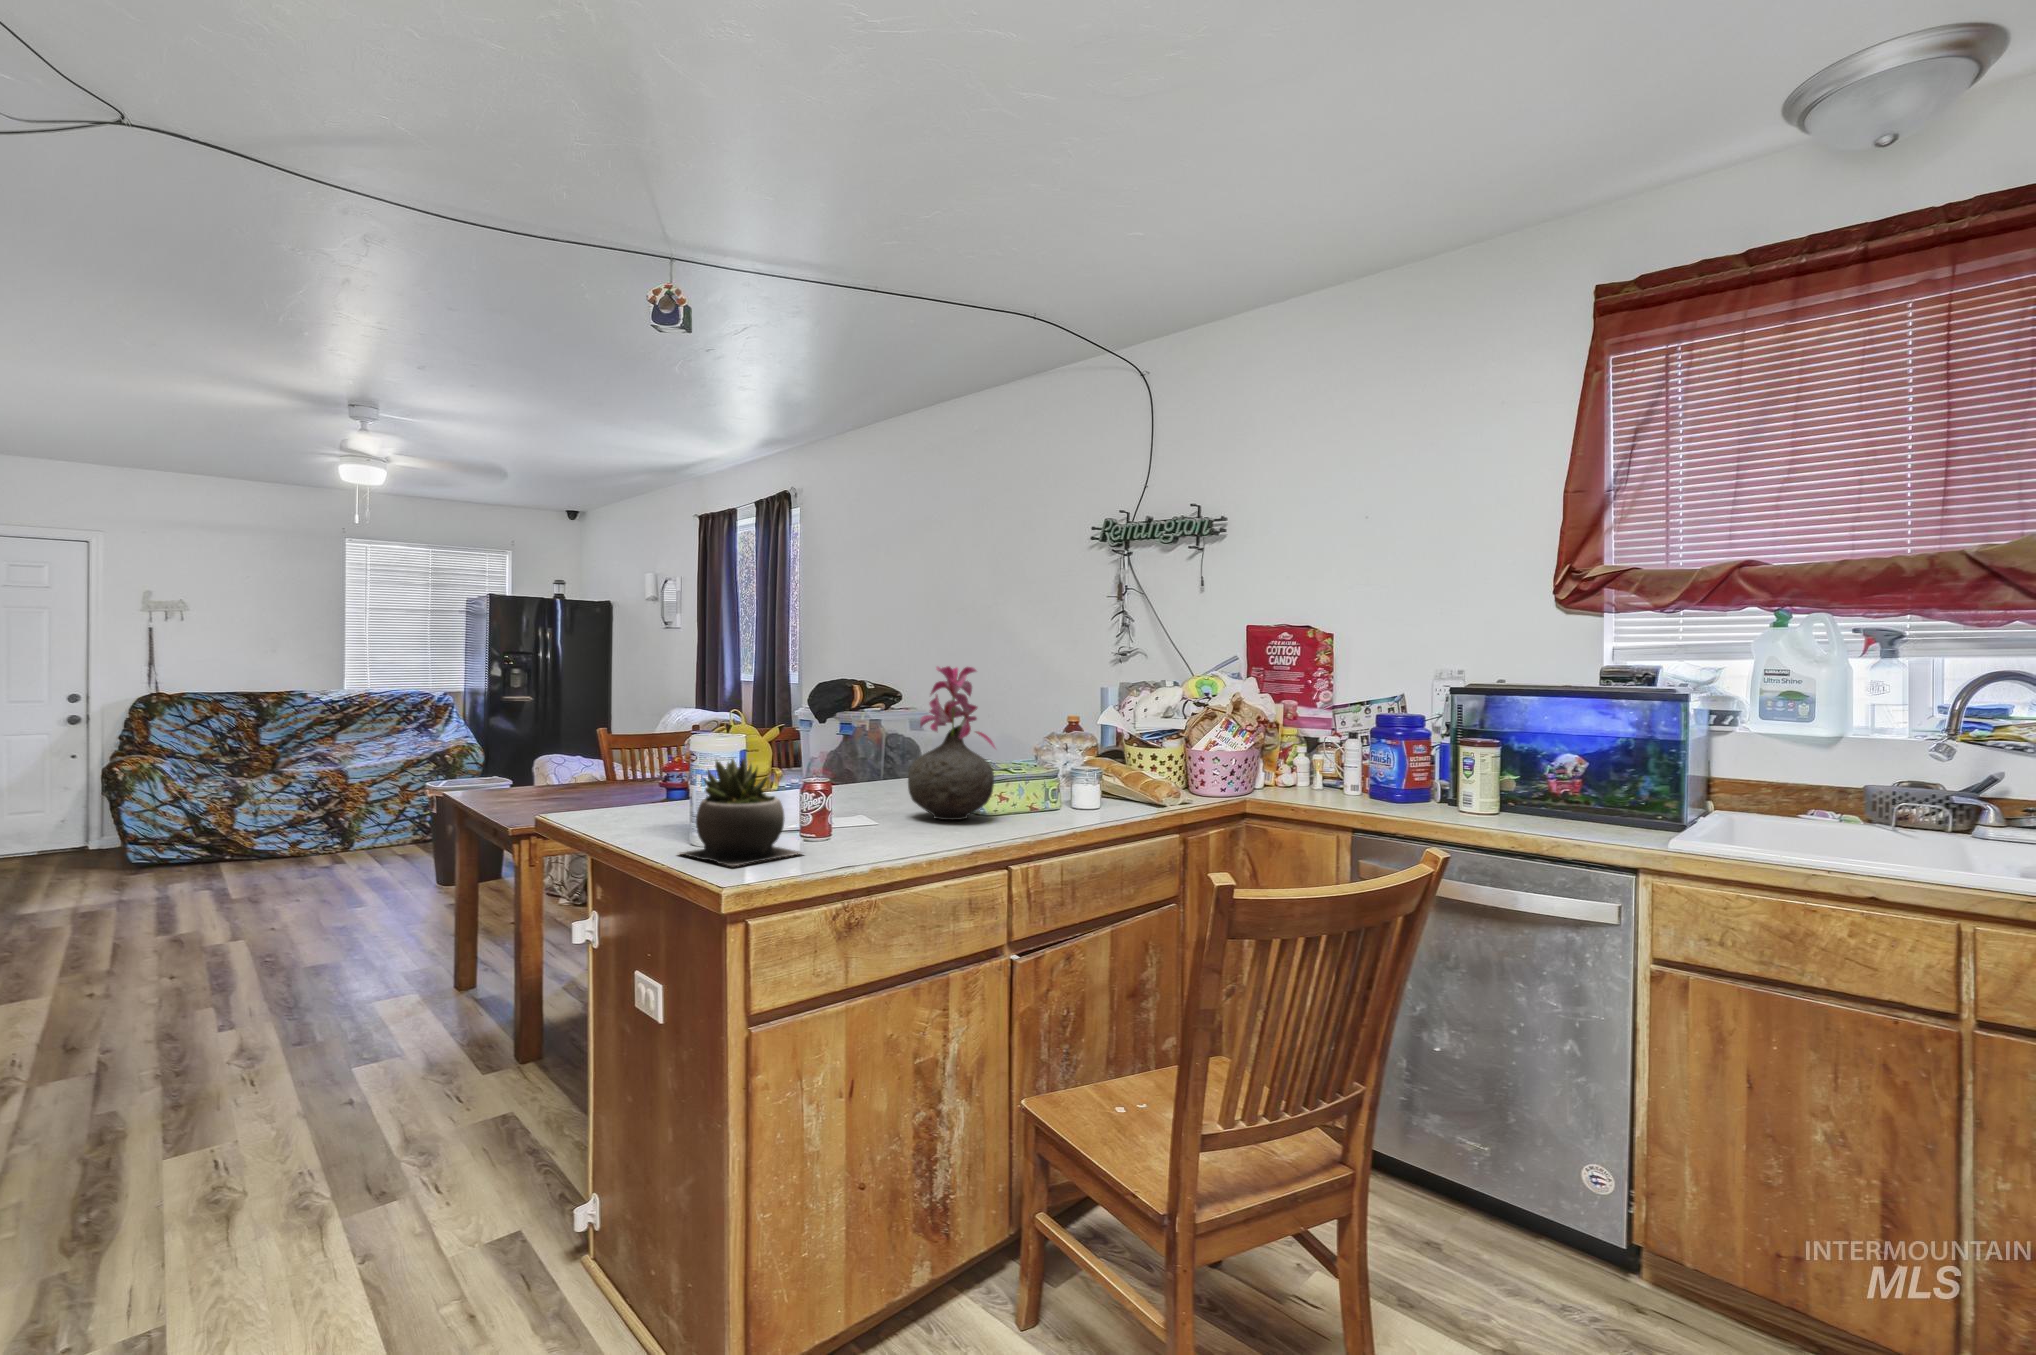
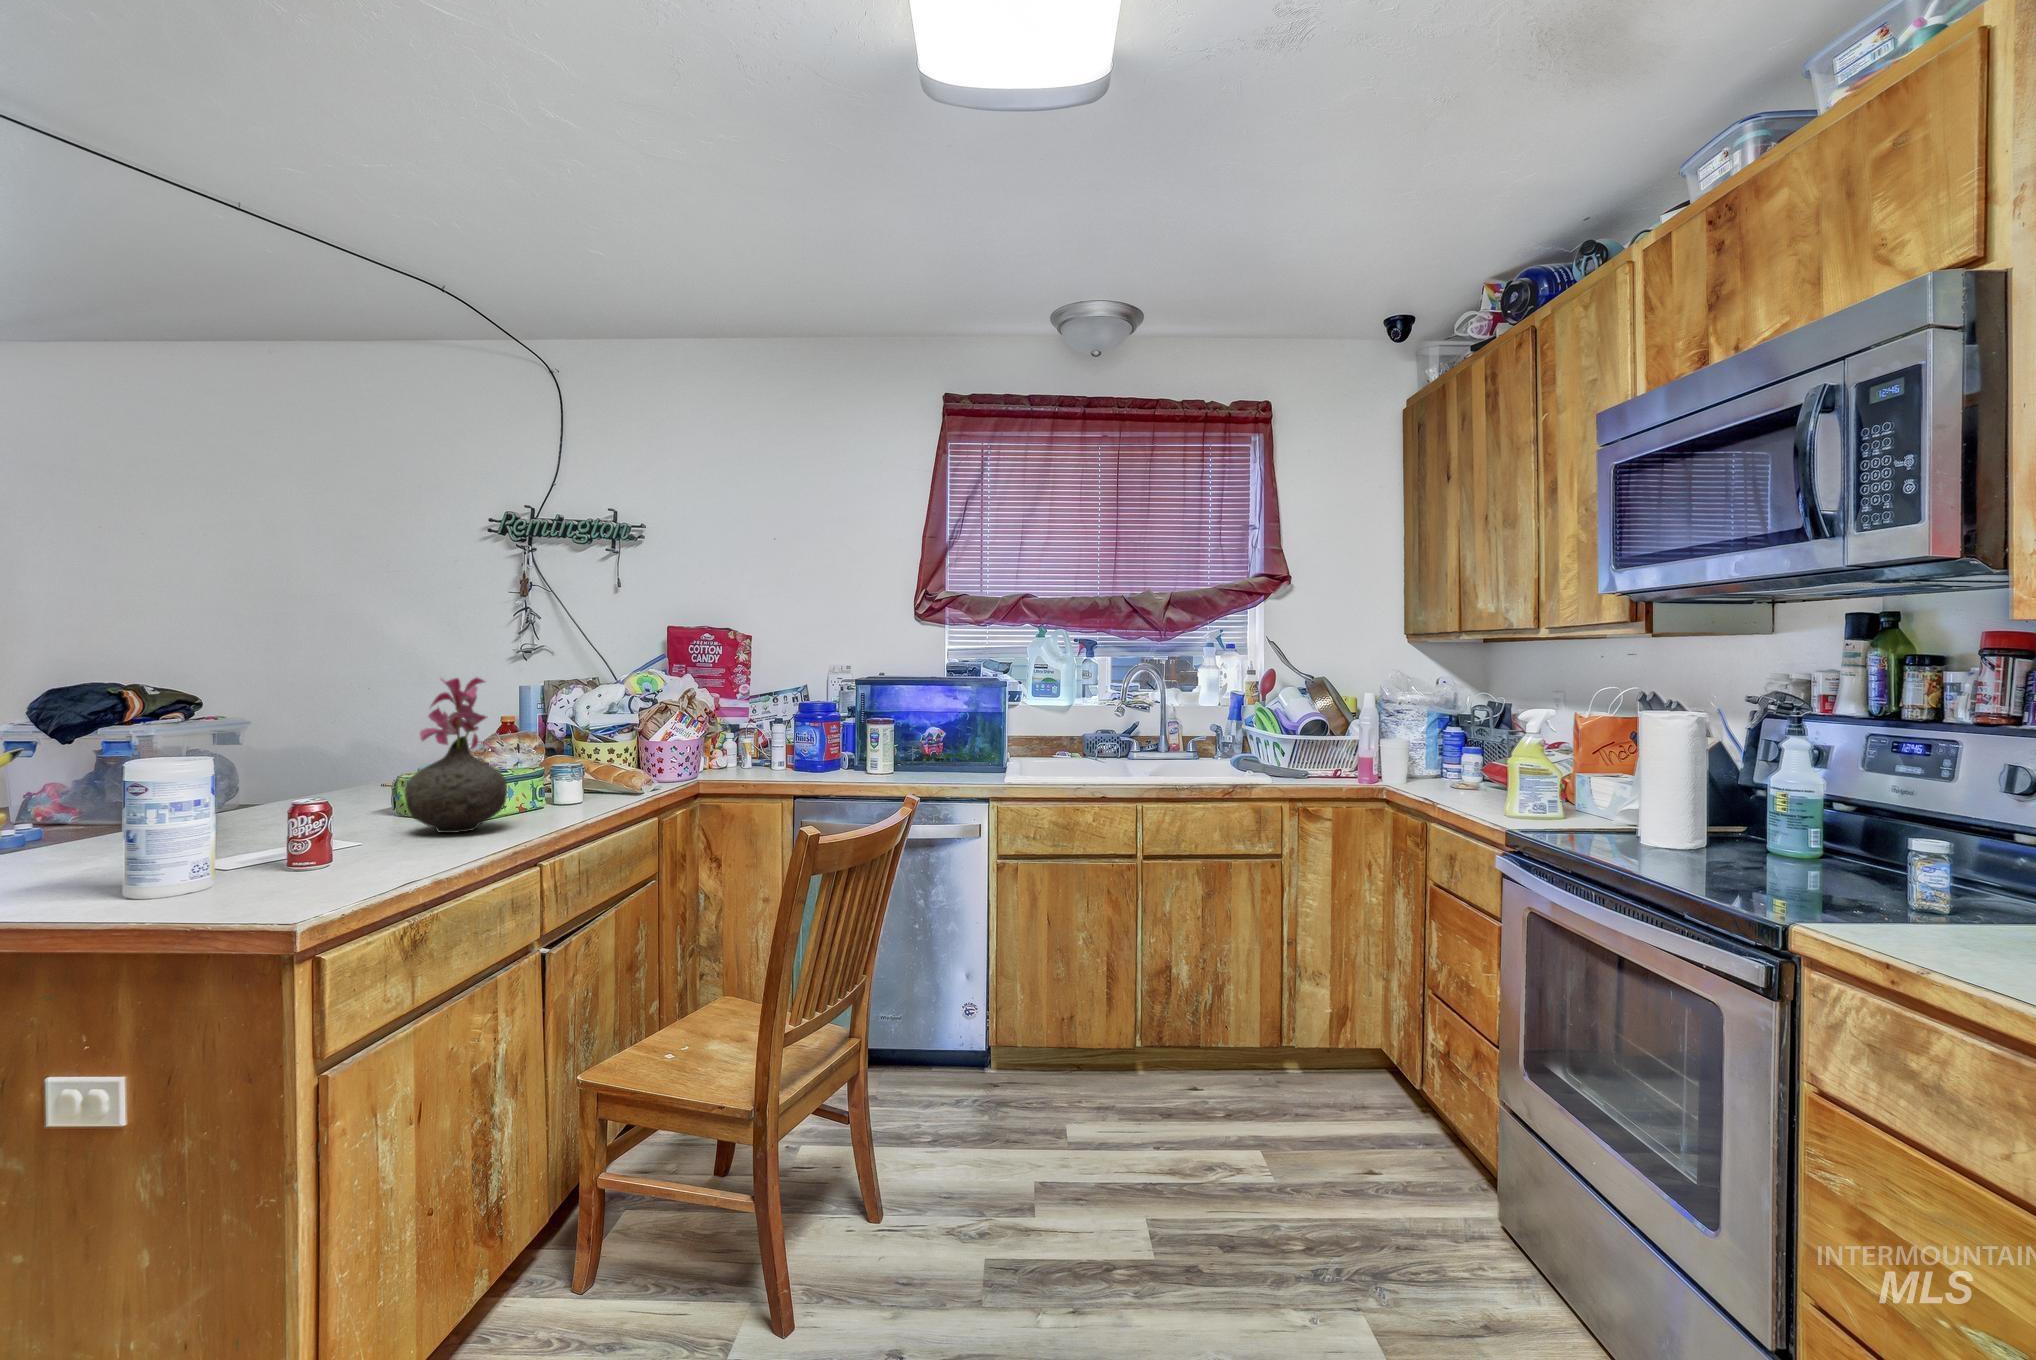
succulent plant: present [679,759,801,866] -> none [190,787,362,906]

